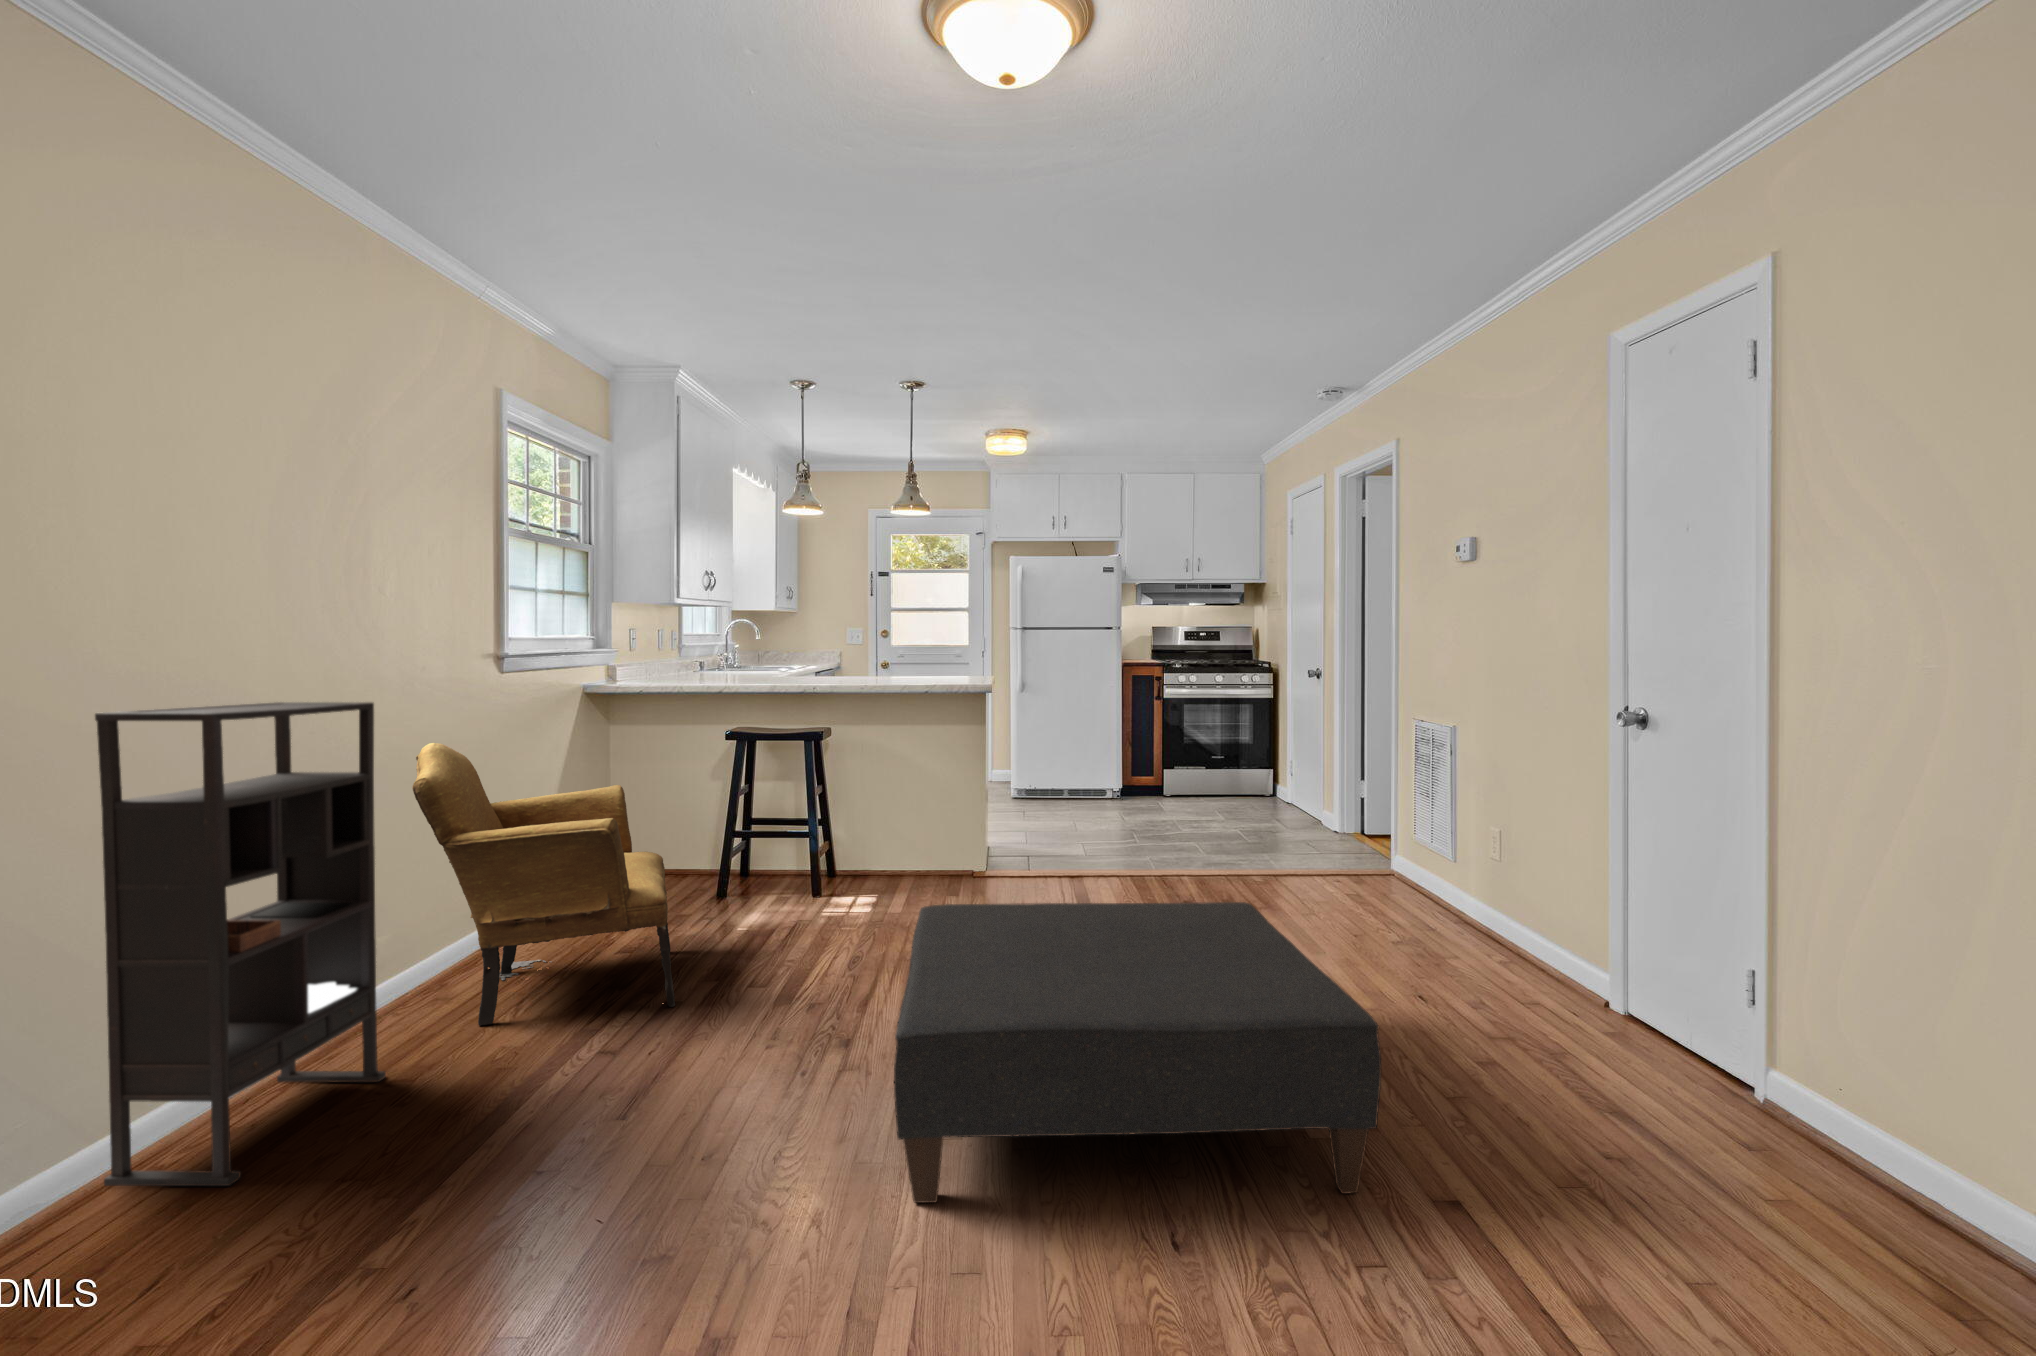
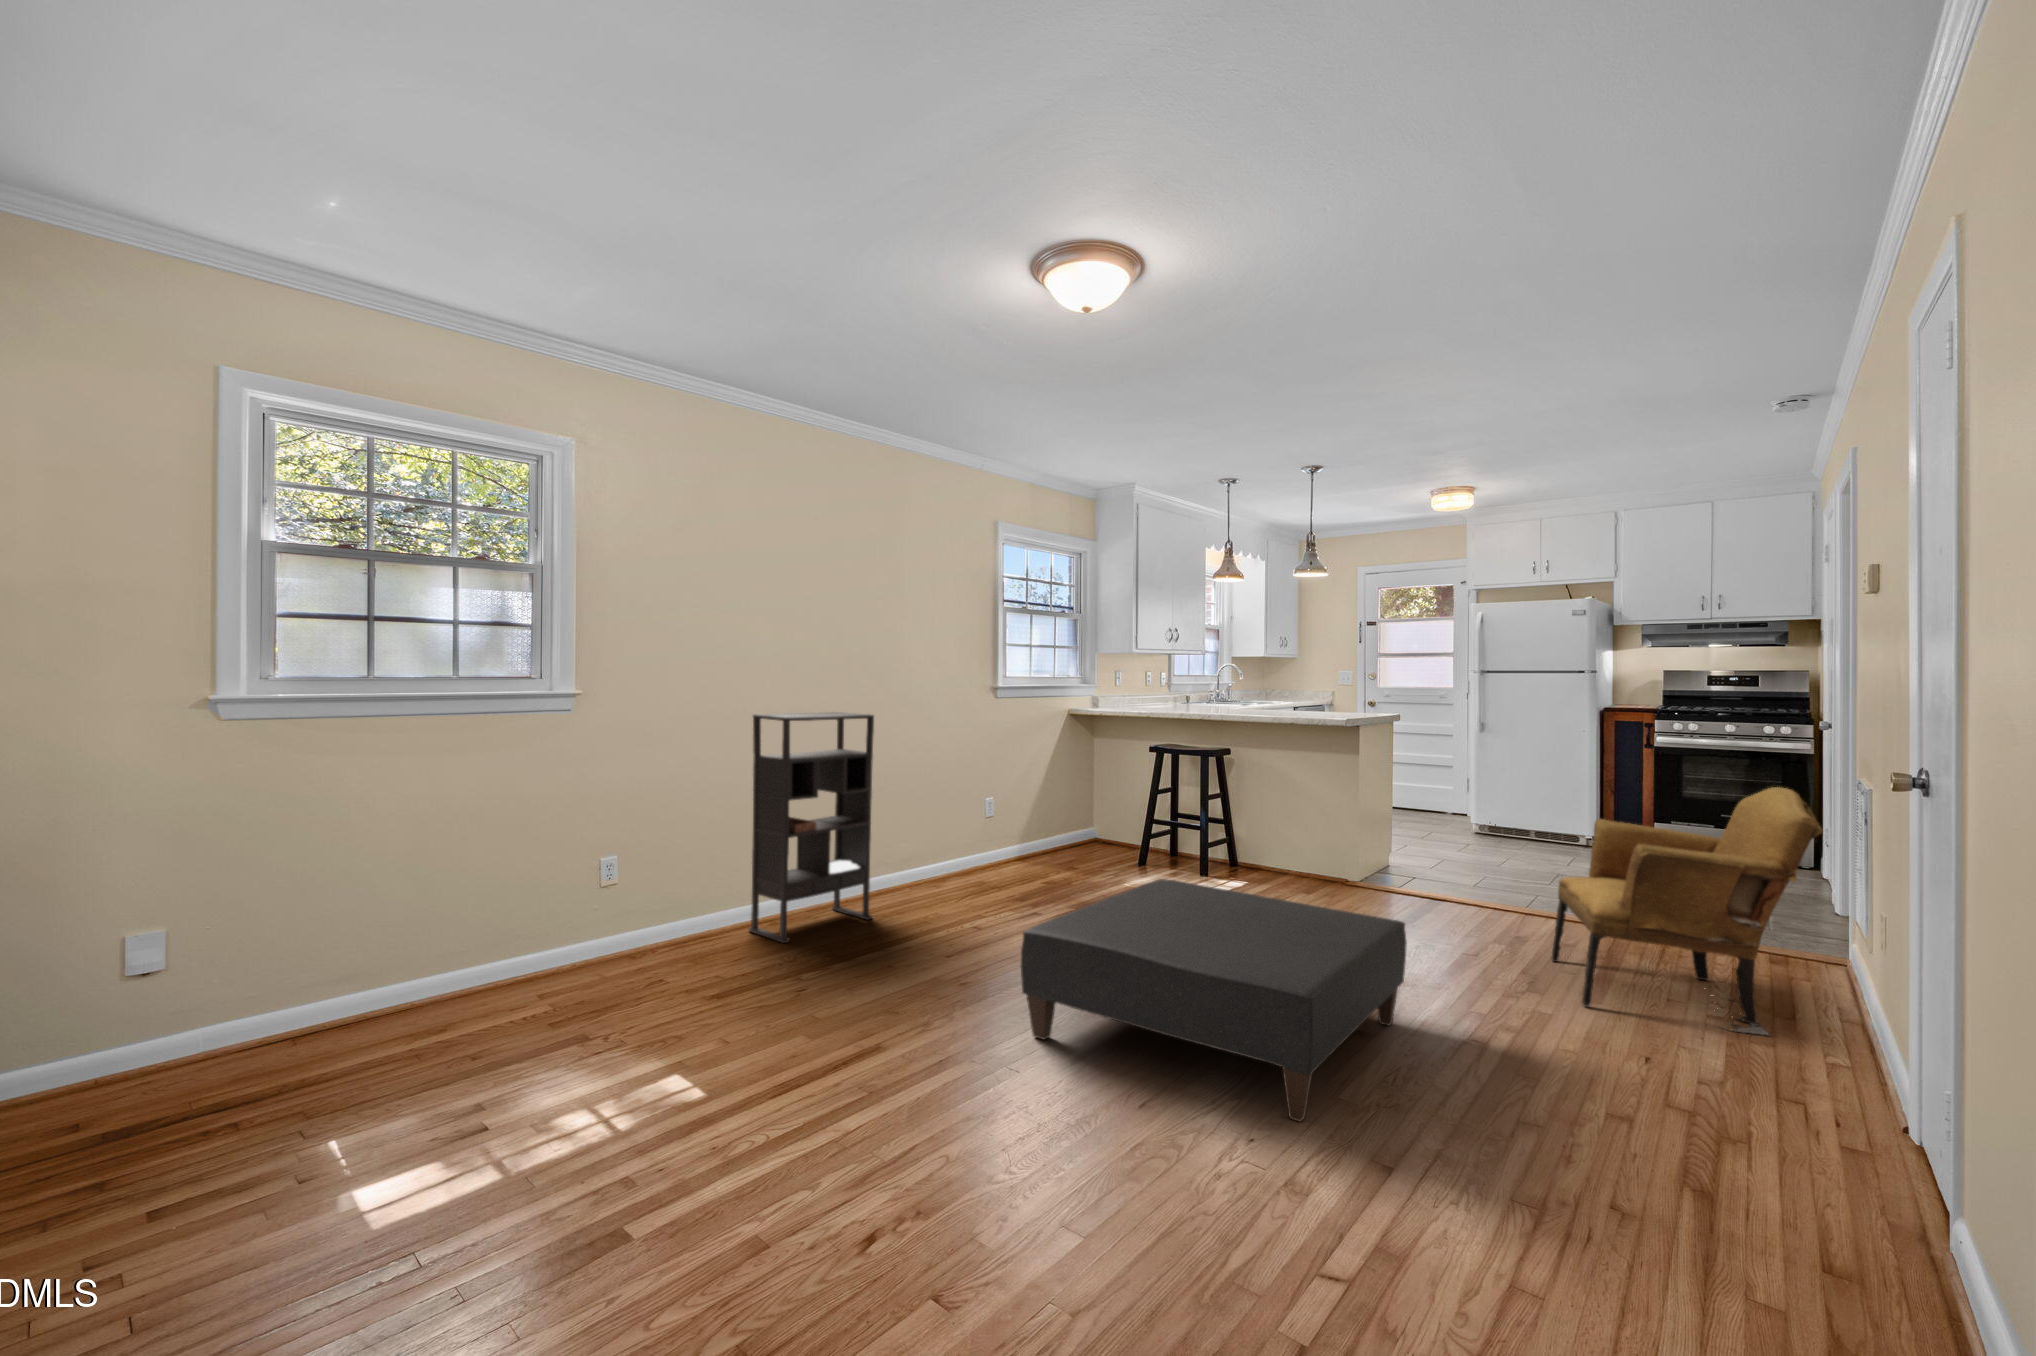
armchair: present [412,743,675,1026] -> present [1551,787,1822,1035]

